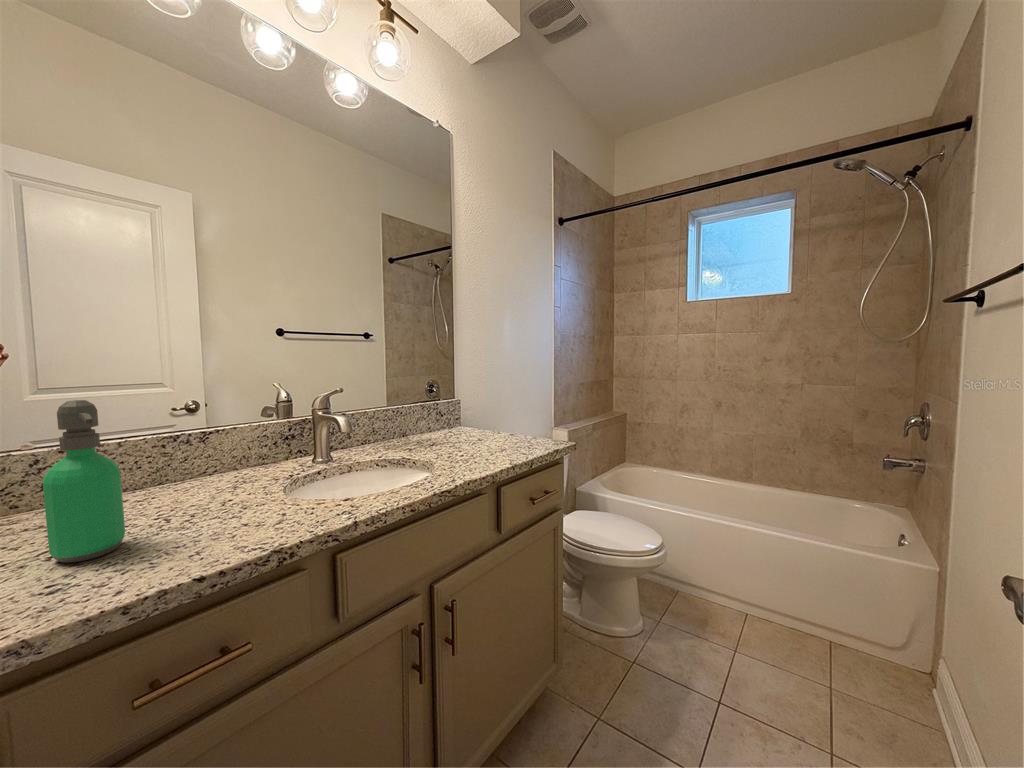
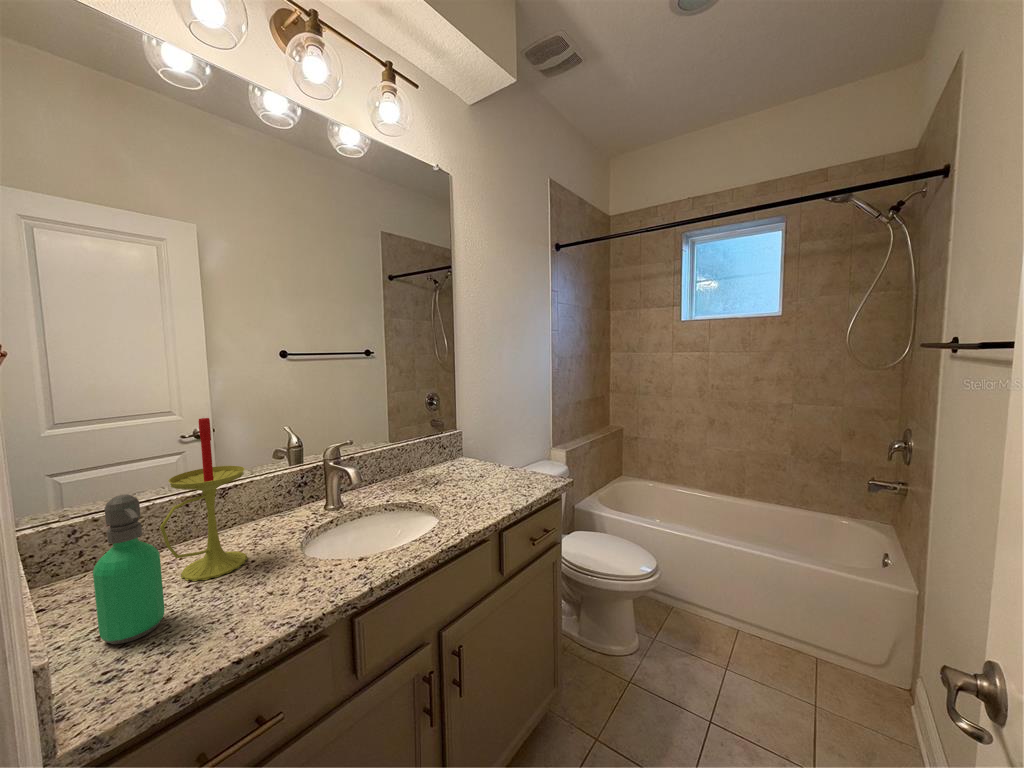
candle: none [125,337,224,514] -> present [160,418,247,581]

